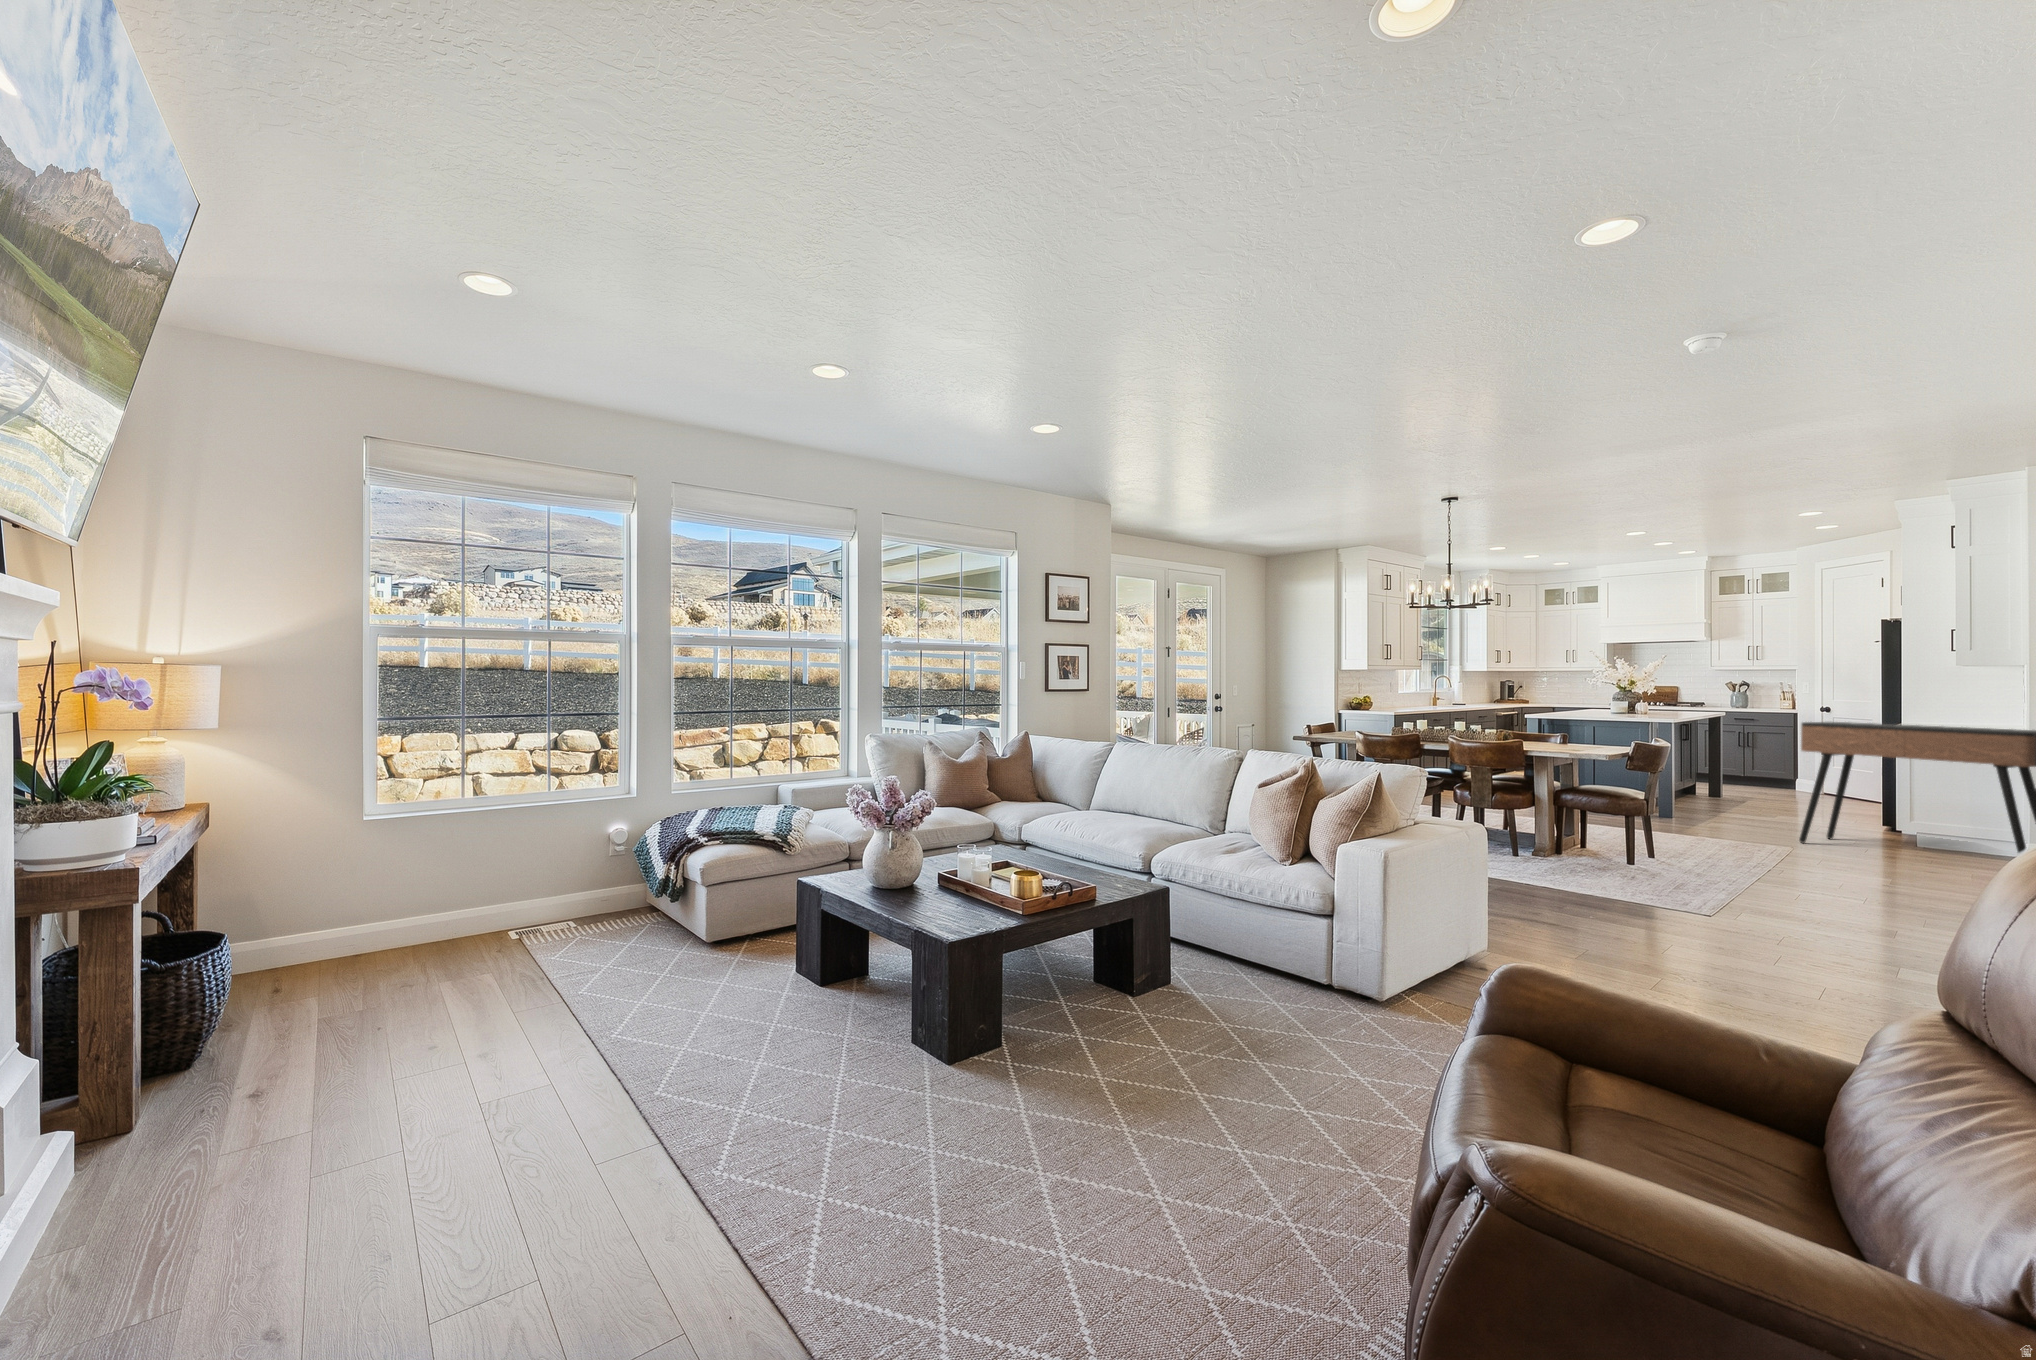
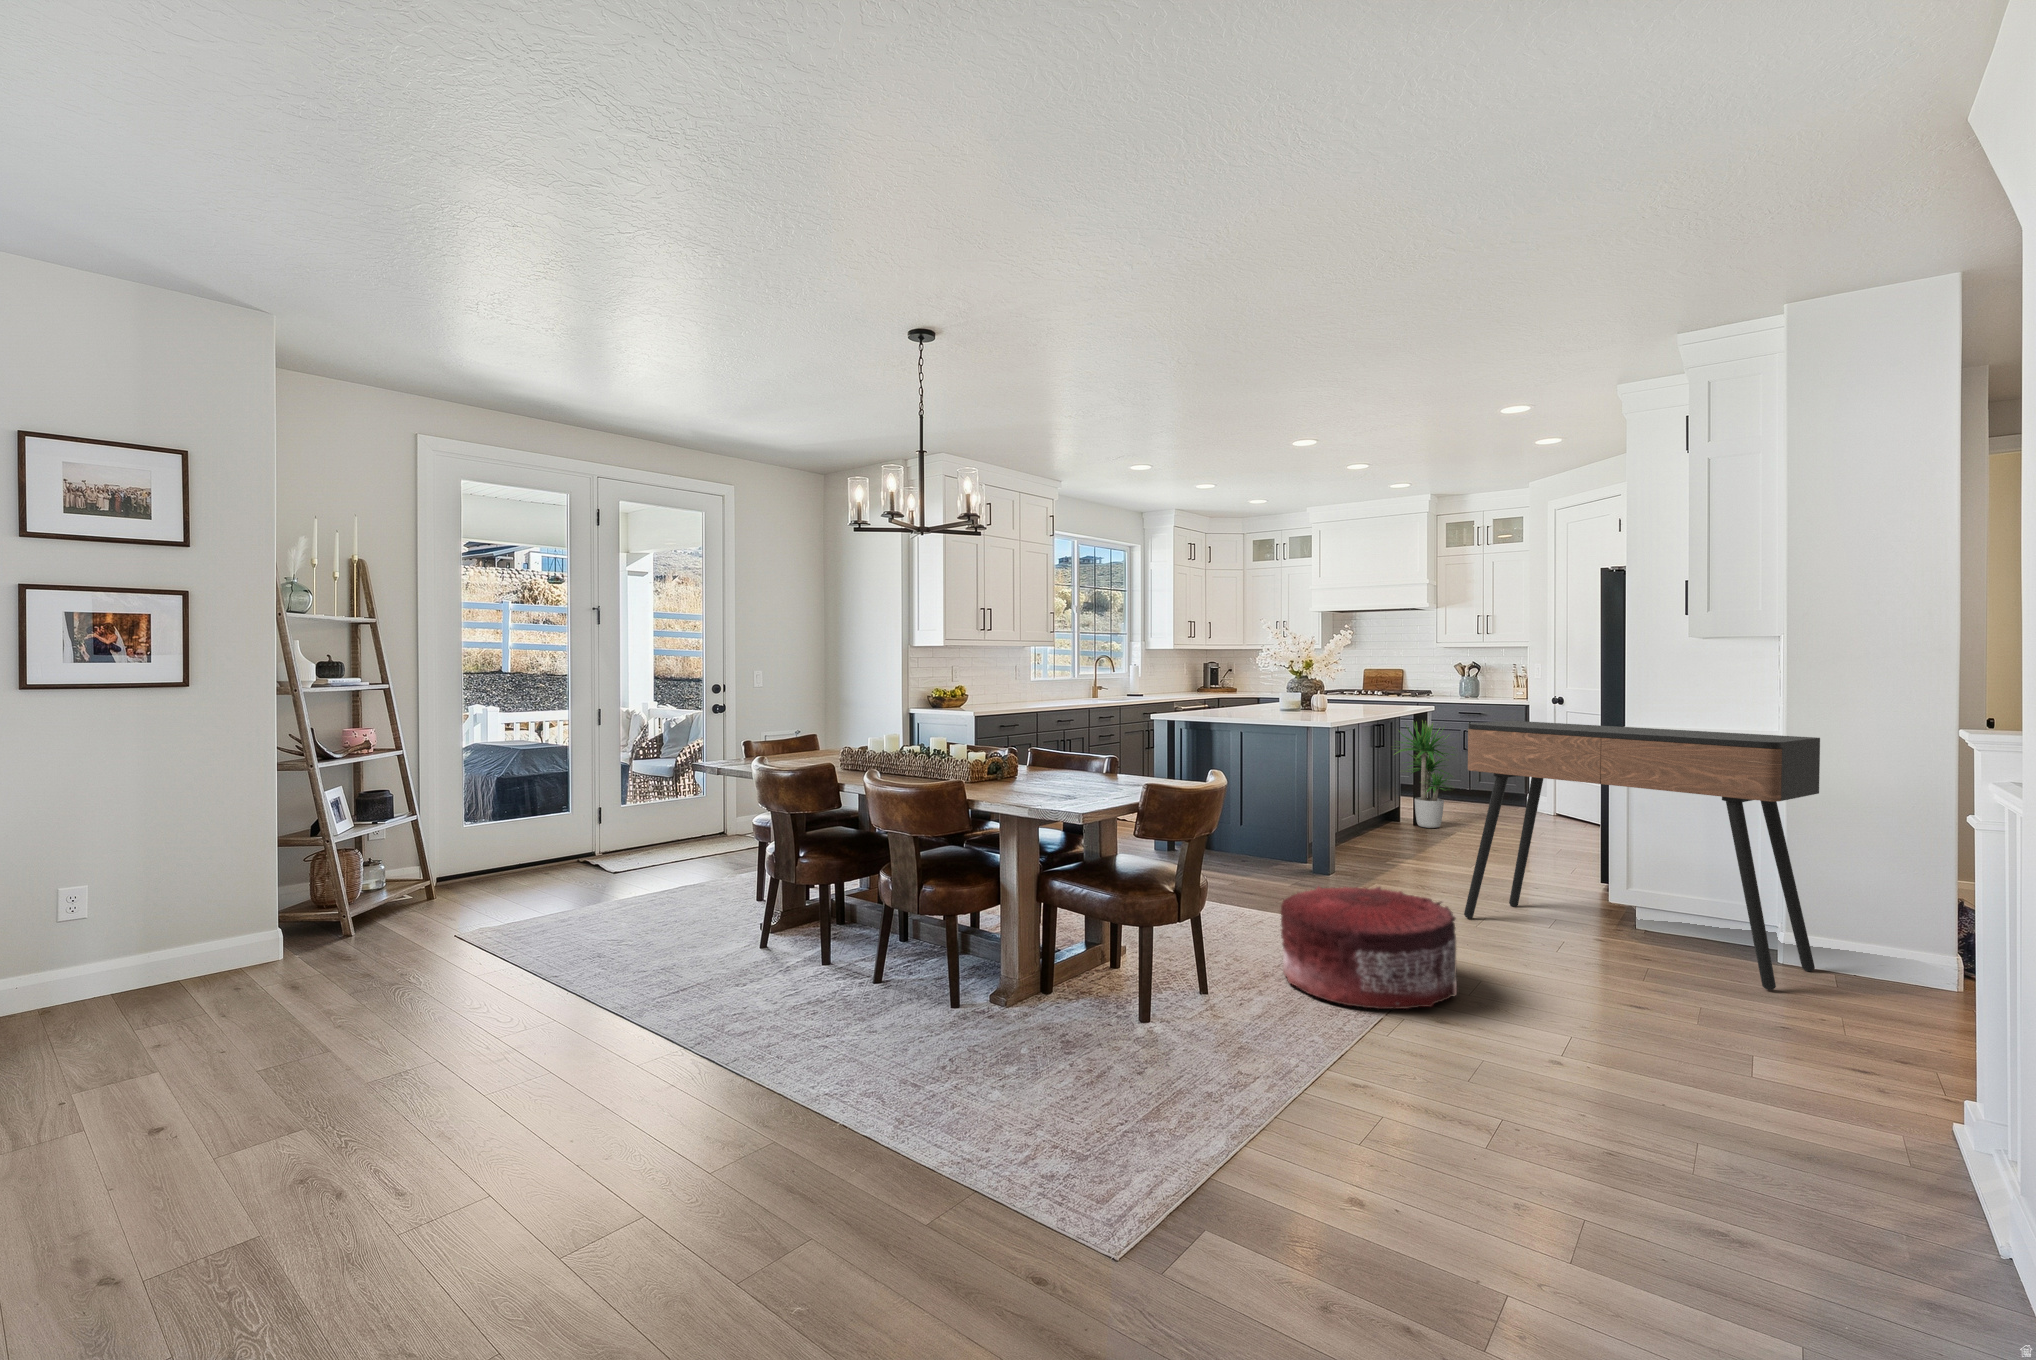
potted plant: none [1695,723,1755,800] -> present [1397,721,1455,828]
pouf: none [1702,813,1824,874] -> present [1281,887,1457,1009]

